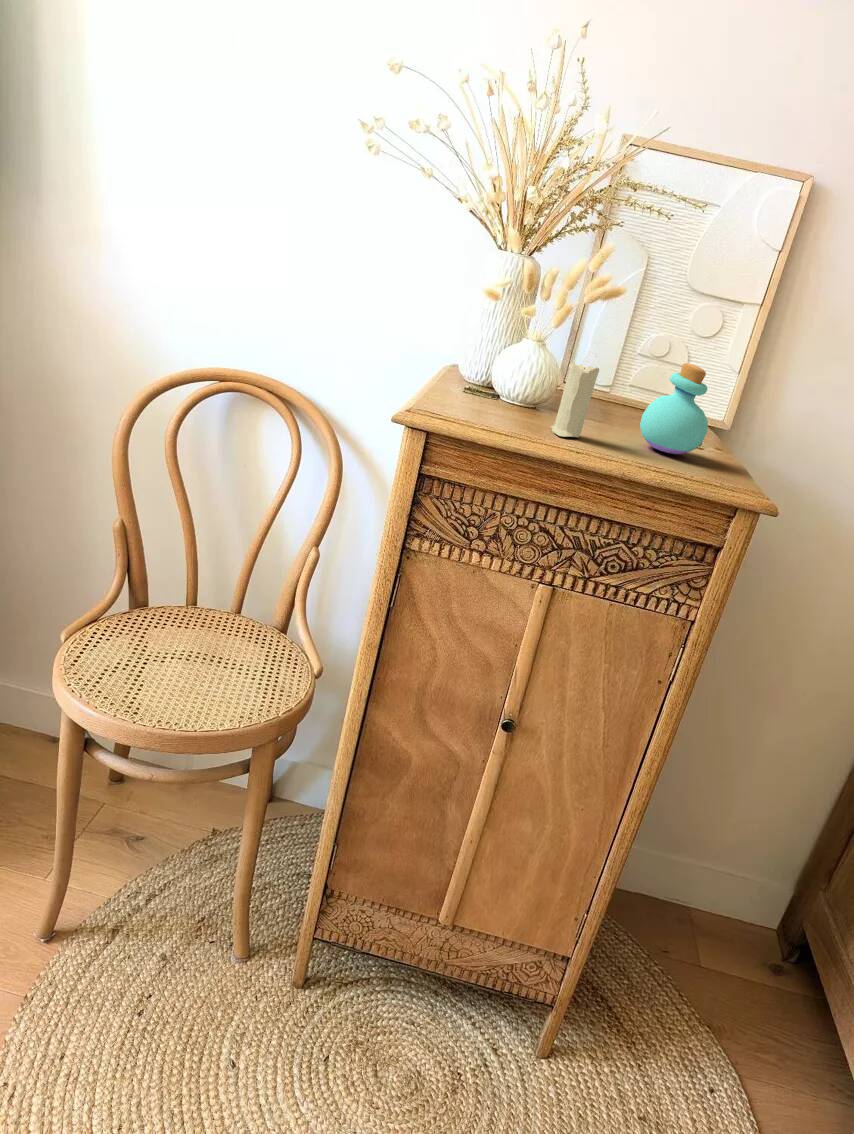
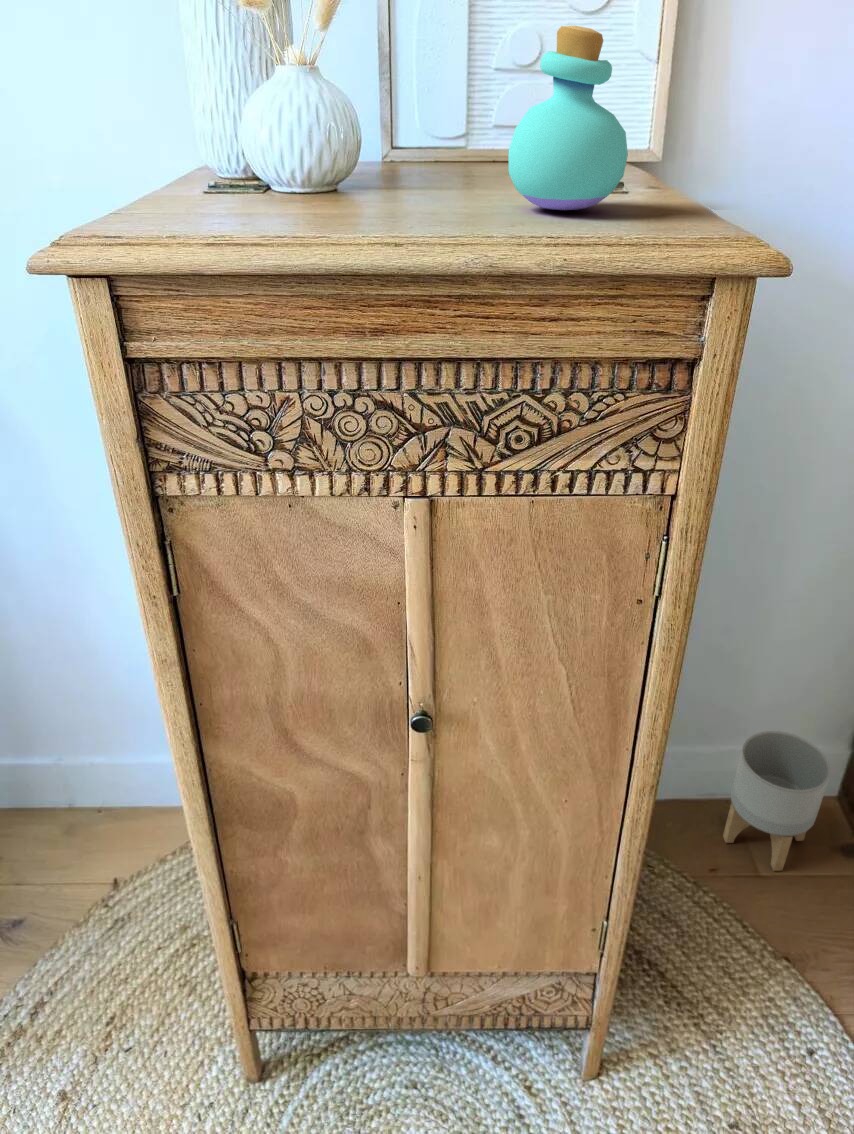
candle: present [551,345,599,437] -> none [345,21,403,226]
planter: none [679,853,772,967] -> present [723,731,831,871]

